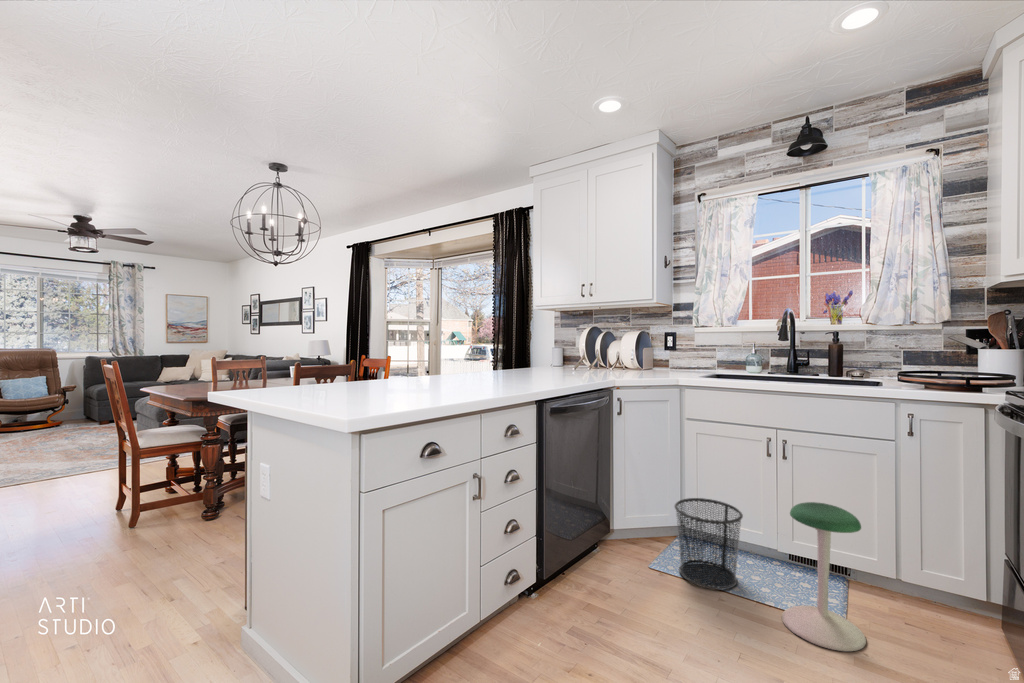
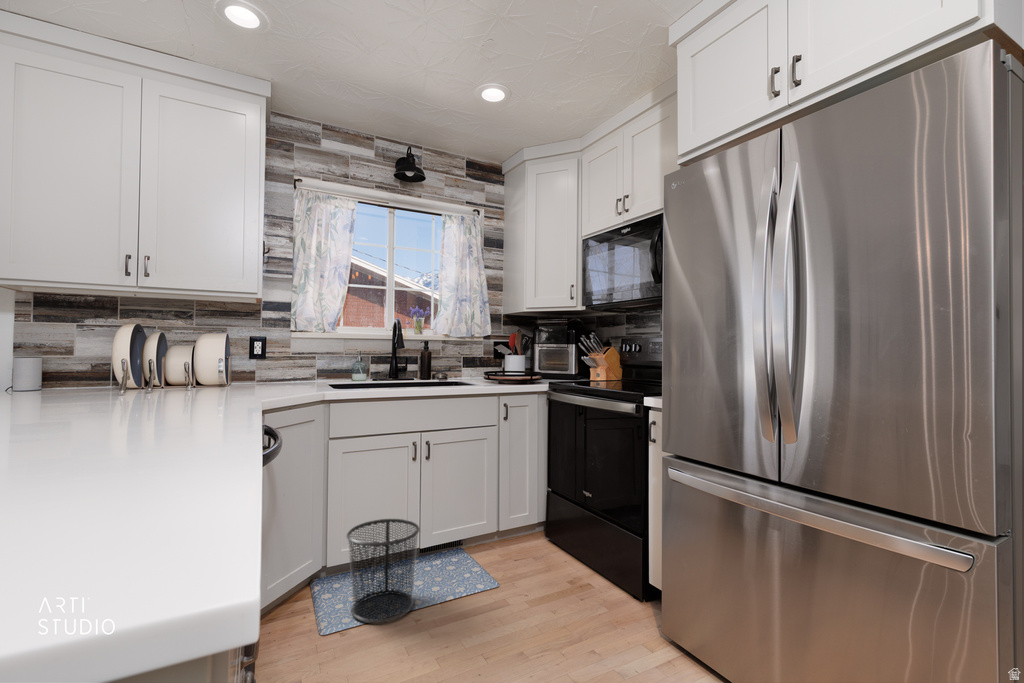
stool: present [782,502,866,652] -> none [465,483,524,608]

